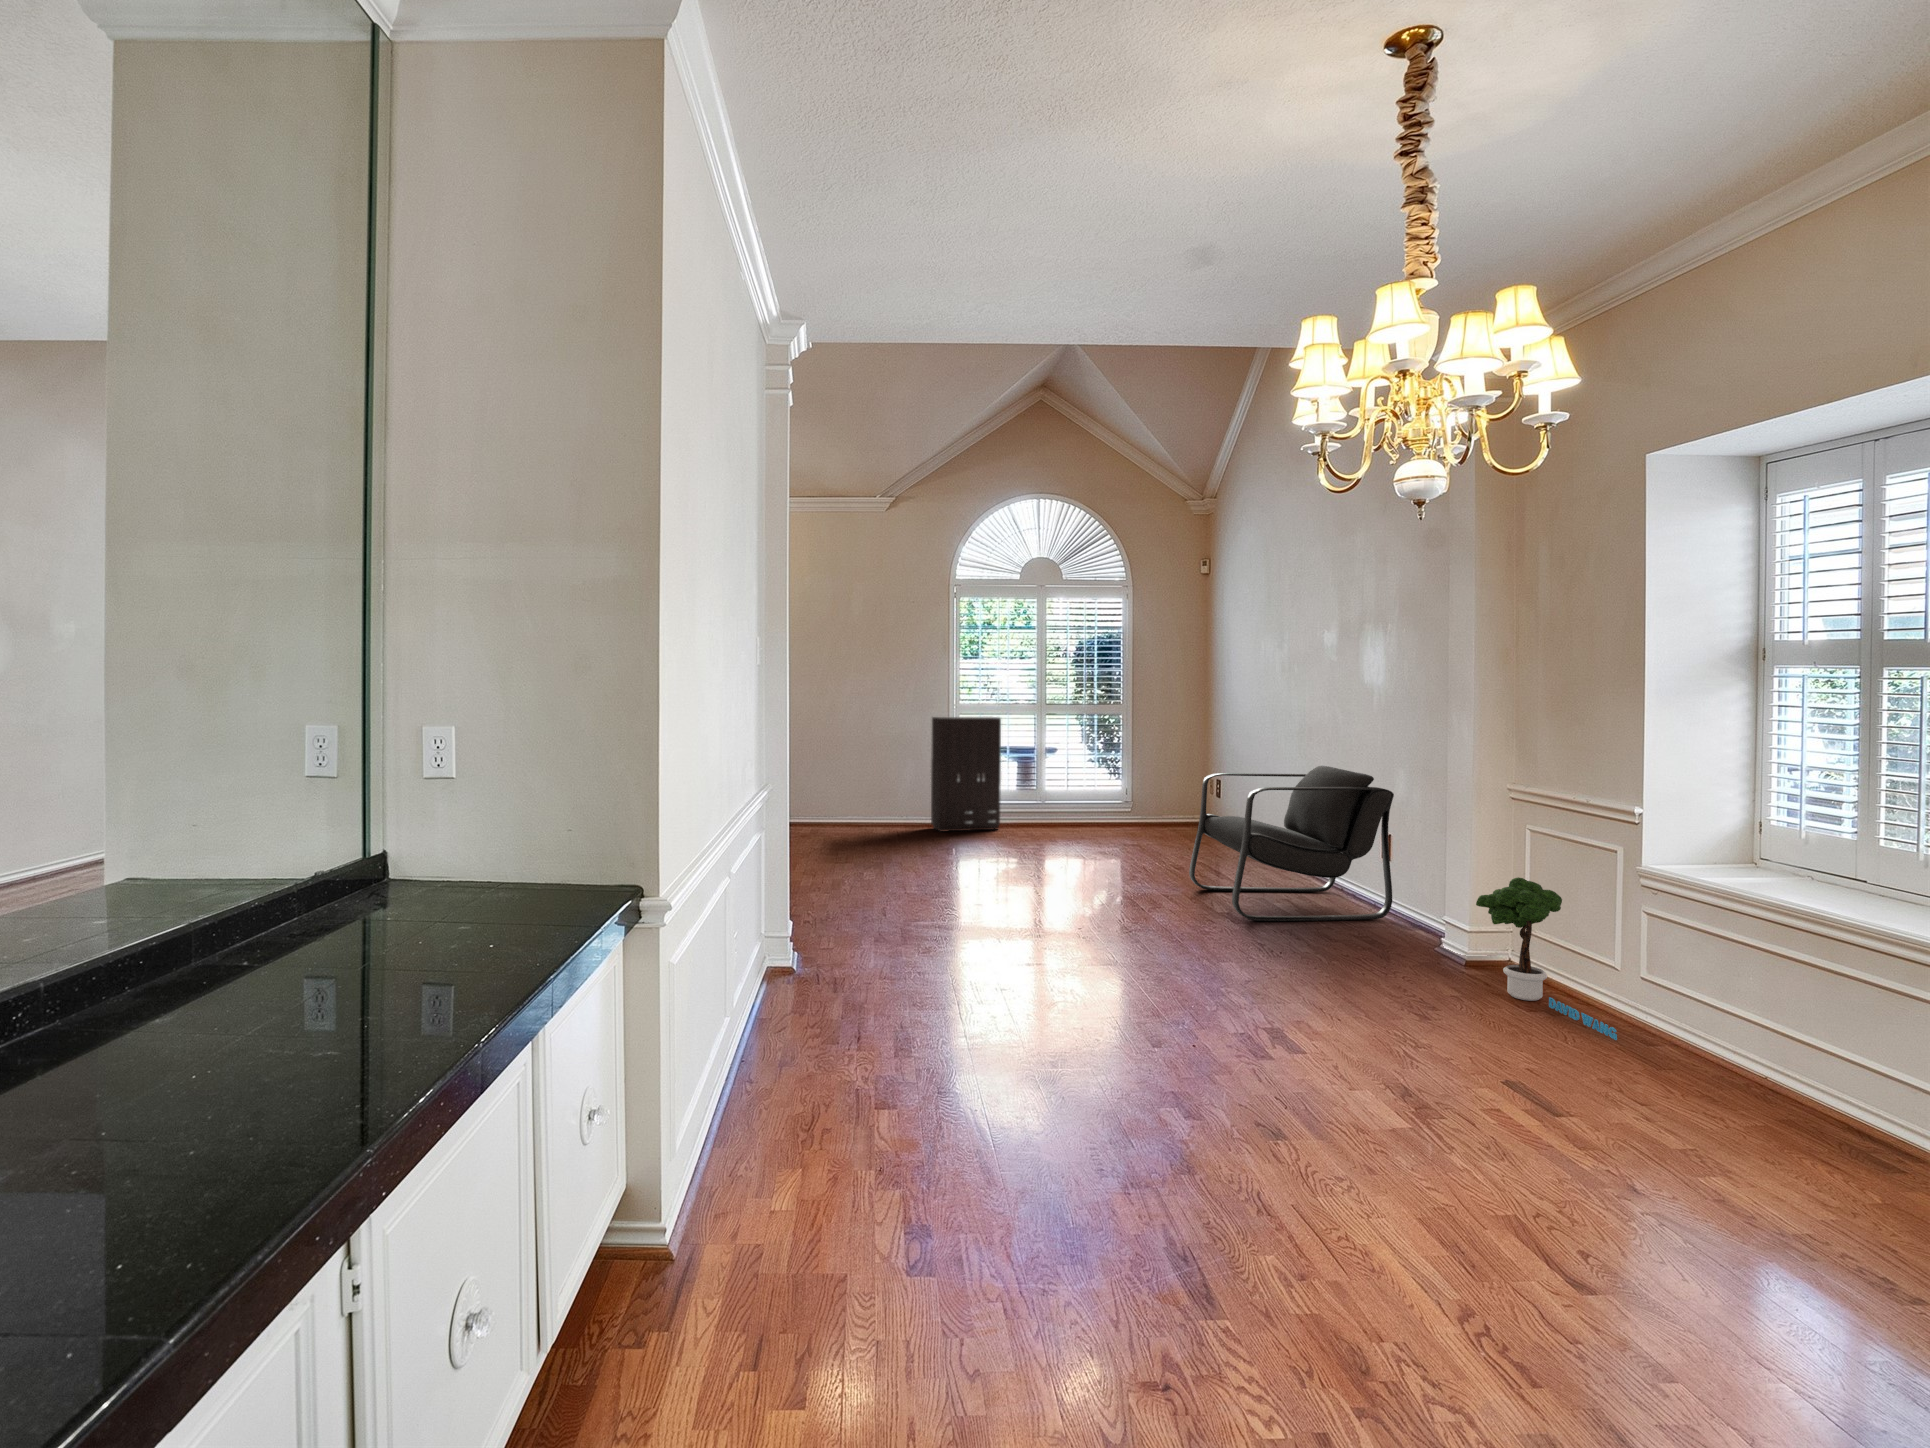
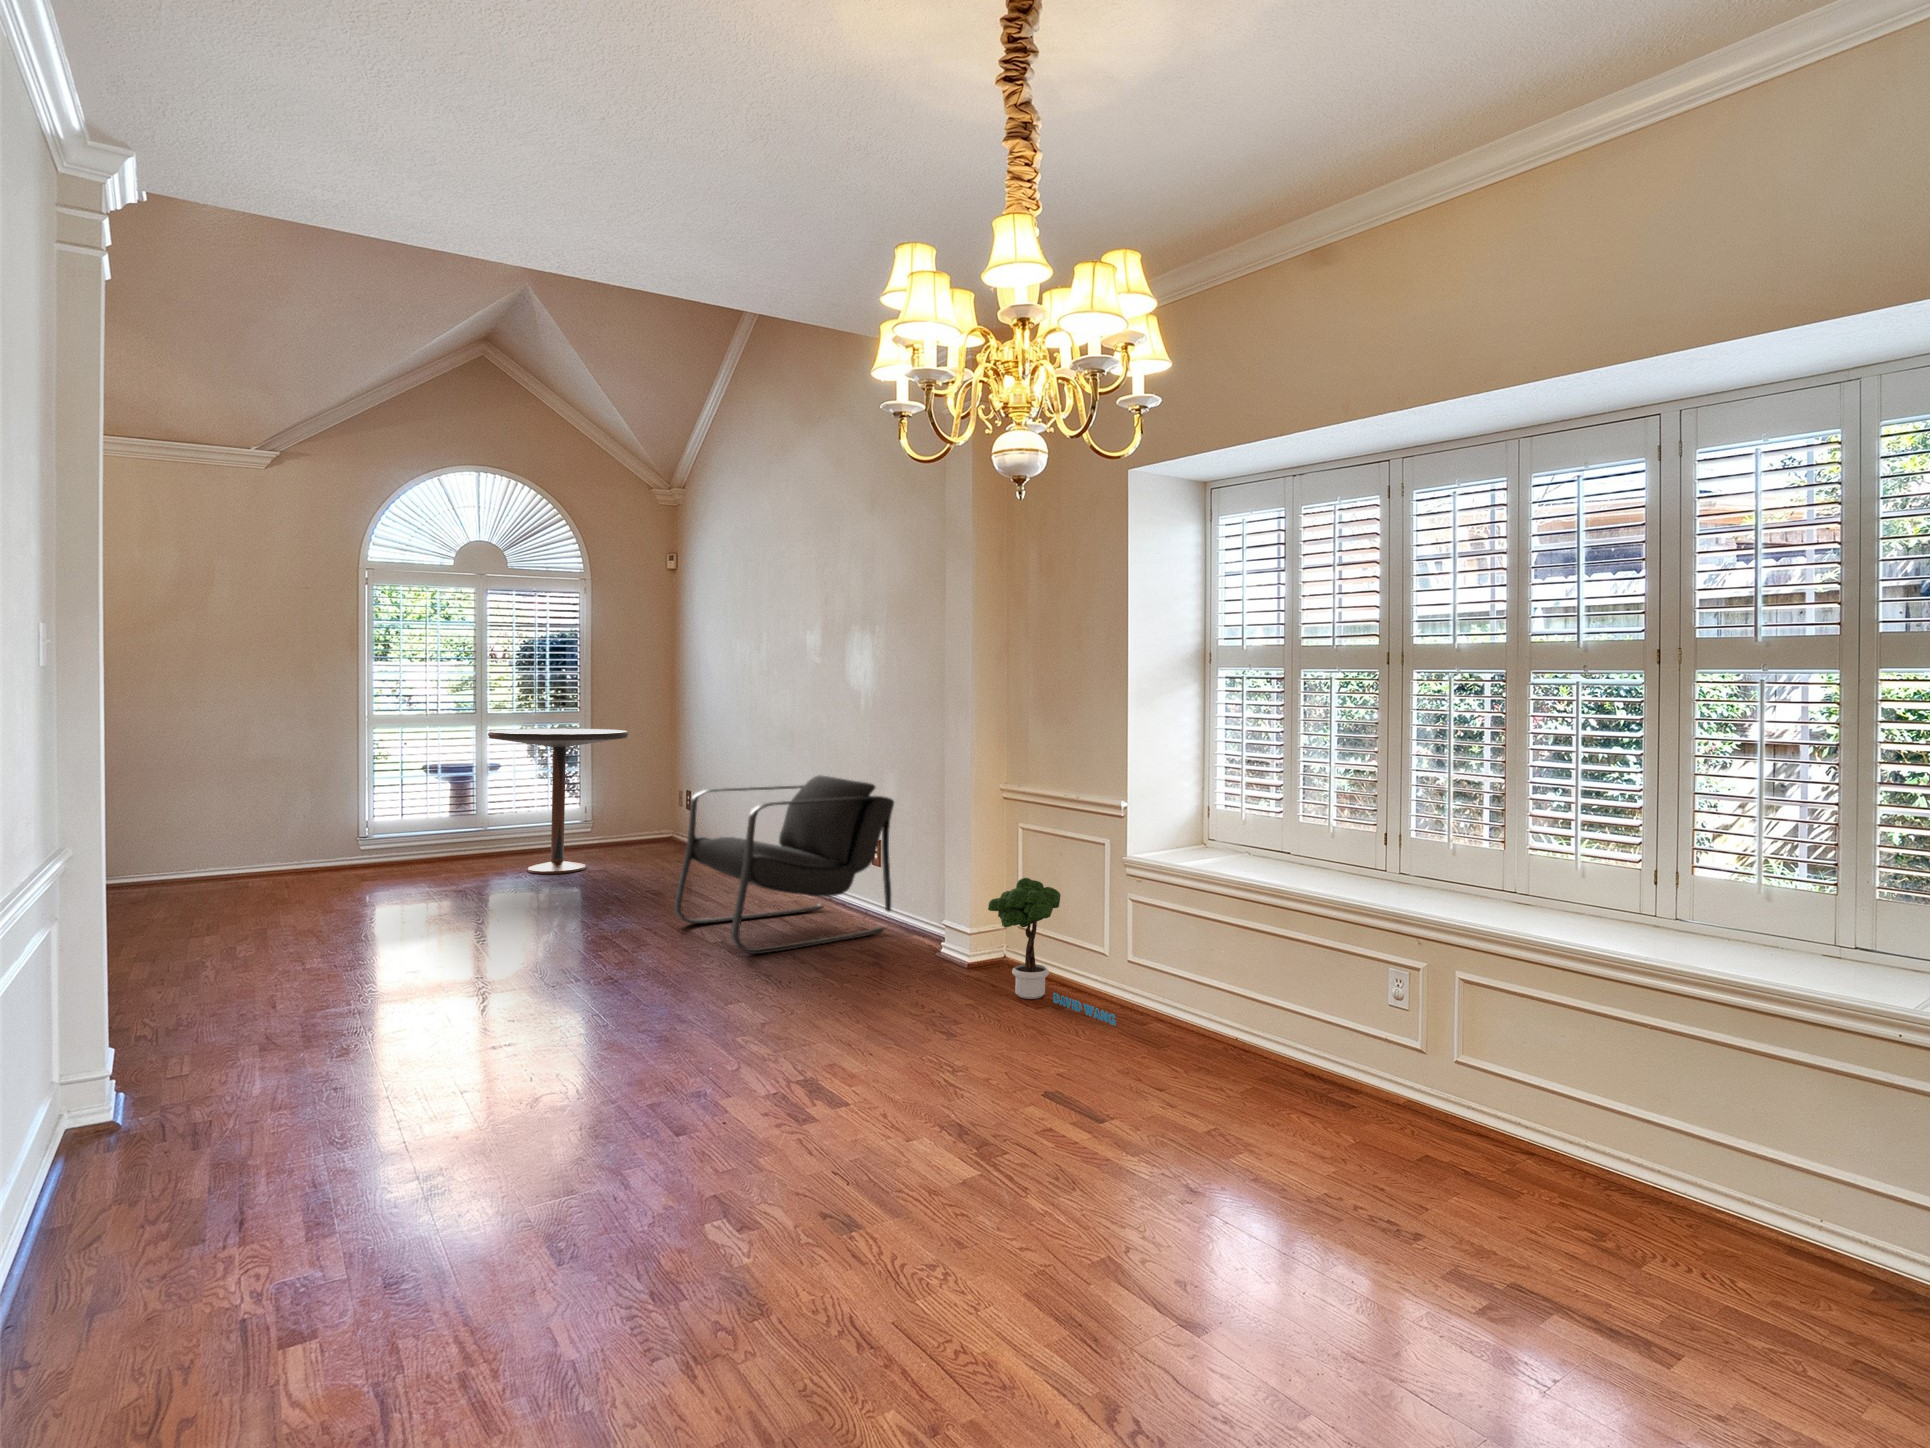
cabinet: present [931,717,1001,832] -> none [303,730,415,887]
pedestal table: none [1051,717,1161,838] -> present [488,729,628,874]

